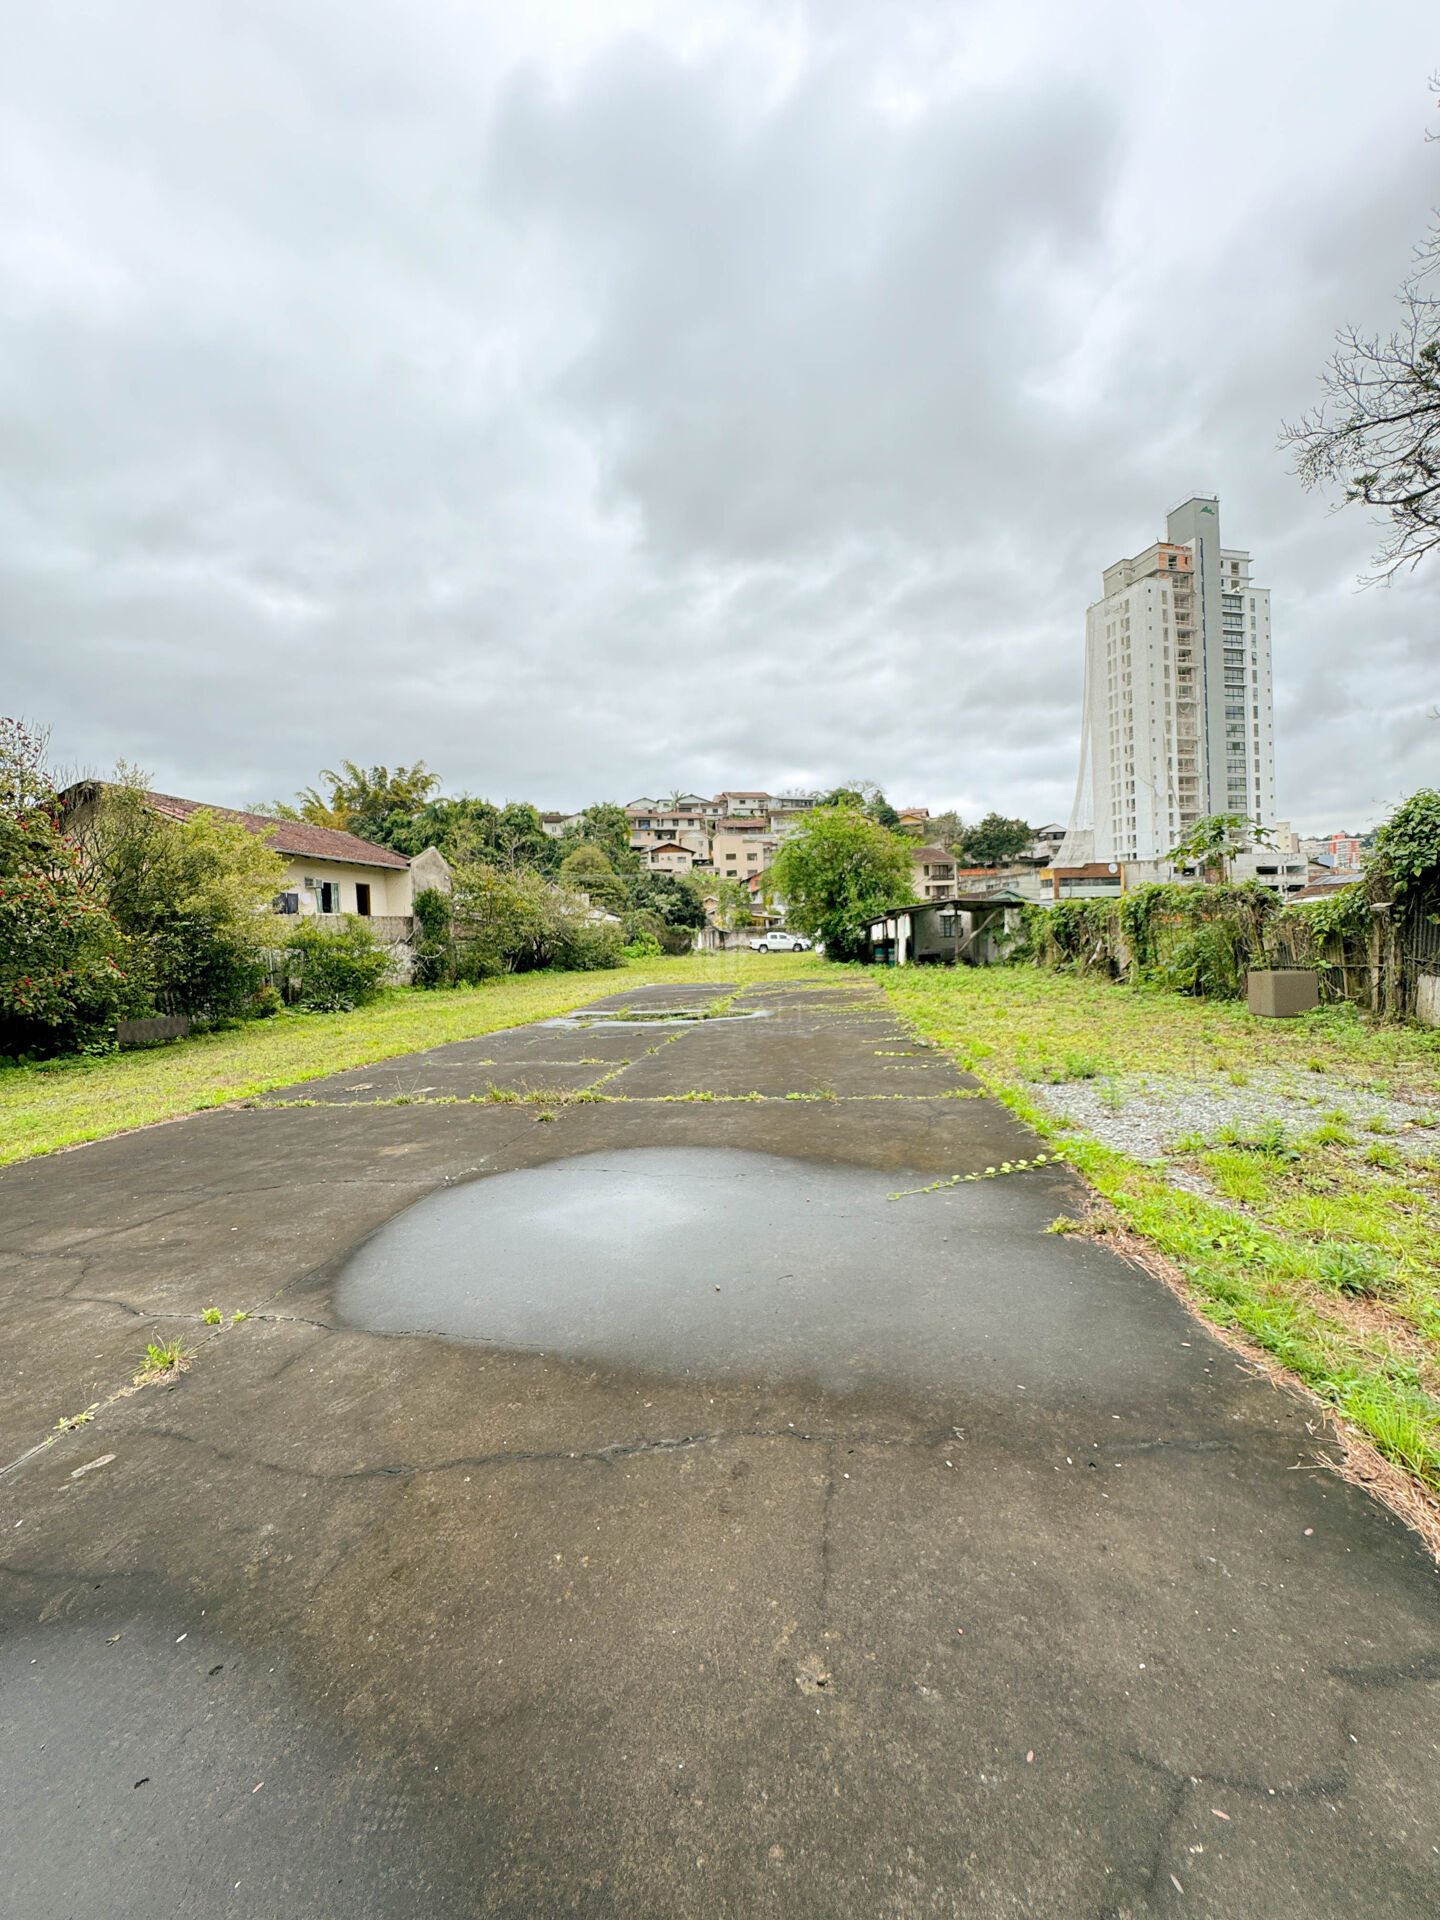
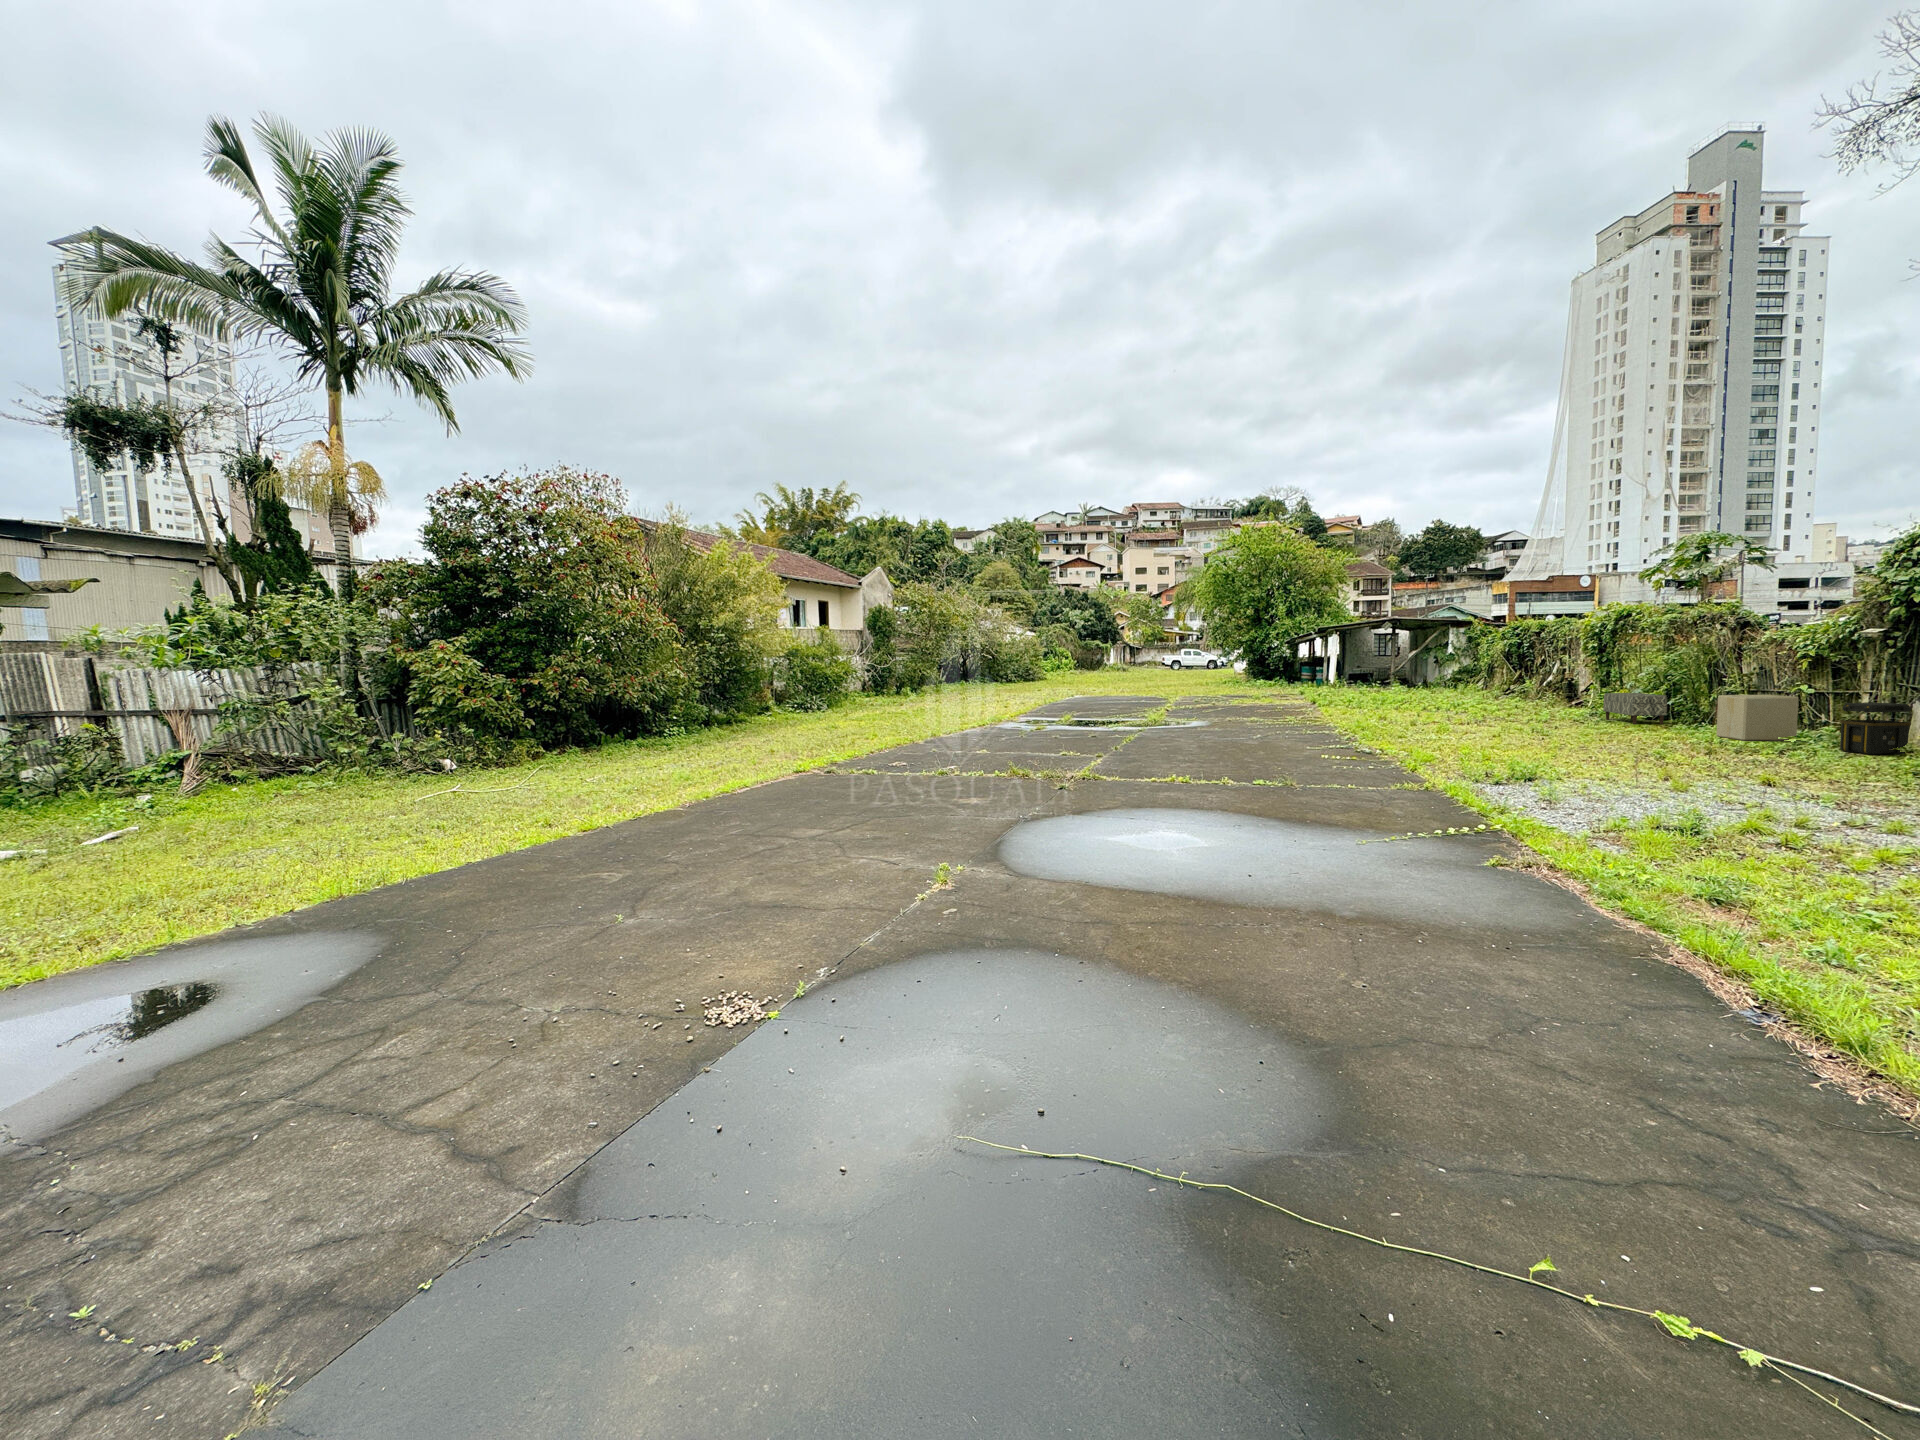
toolbox: none [1359,977,1420,1030] -> present [1840,703,1911,755]
bench: present [117,1017,189,1050] -> present [1603,693,1667,724]

